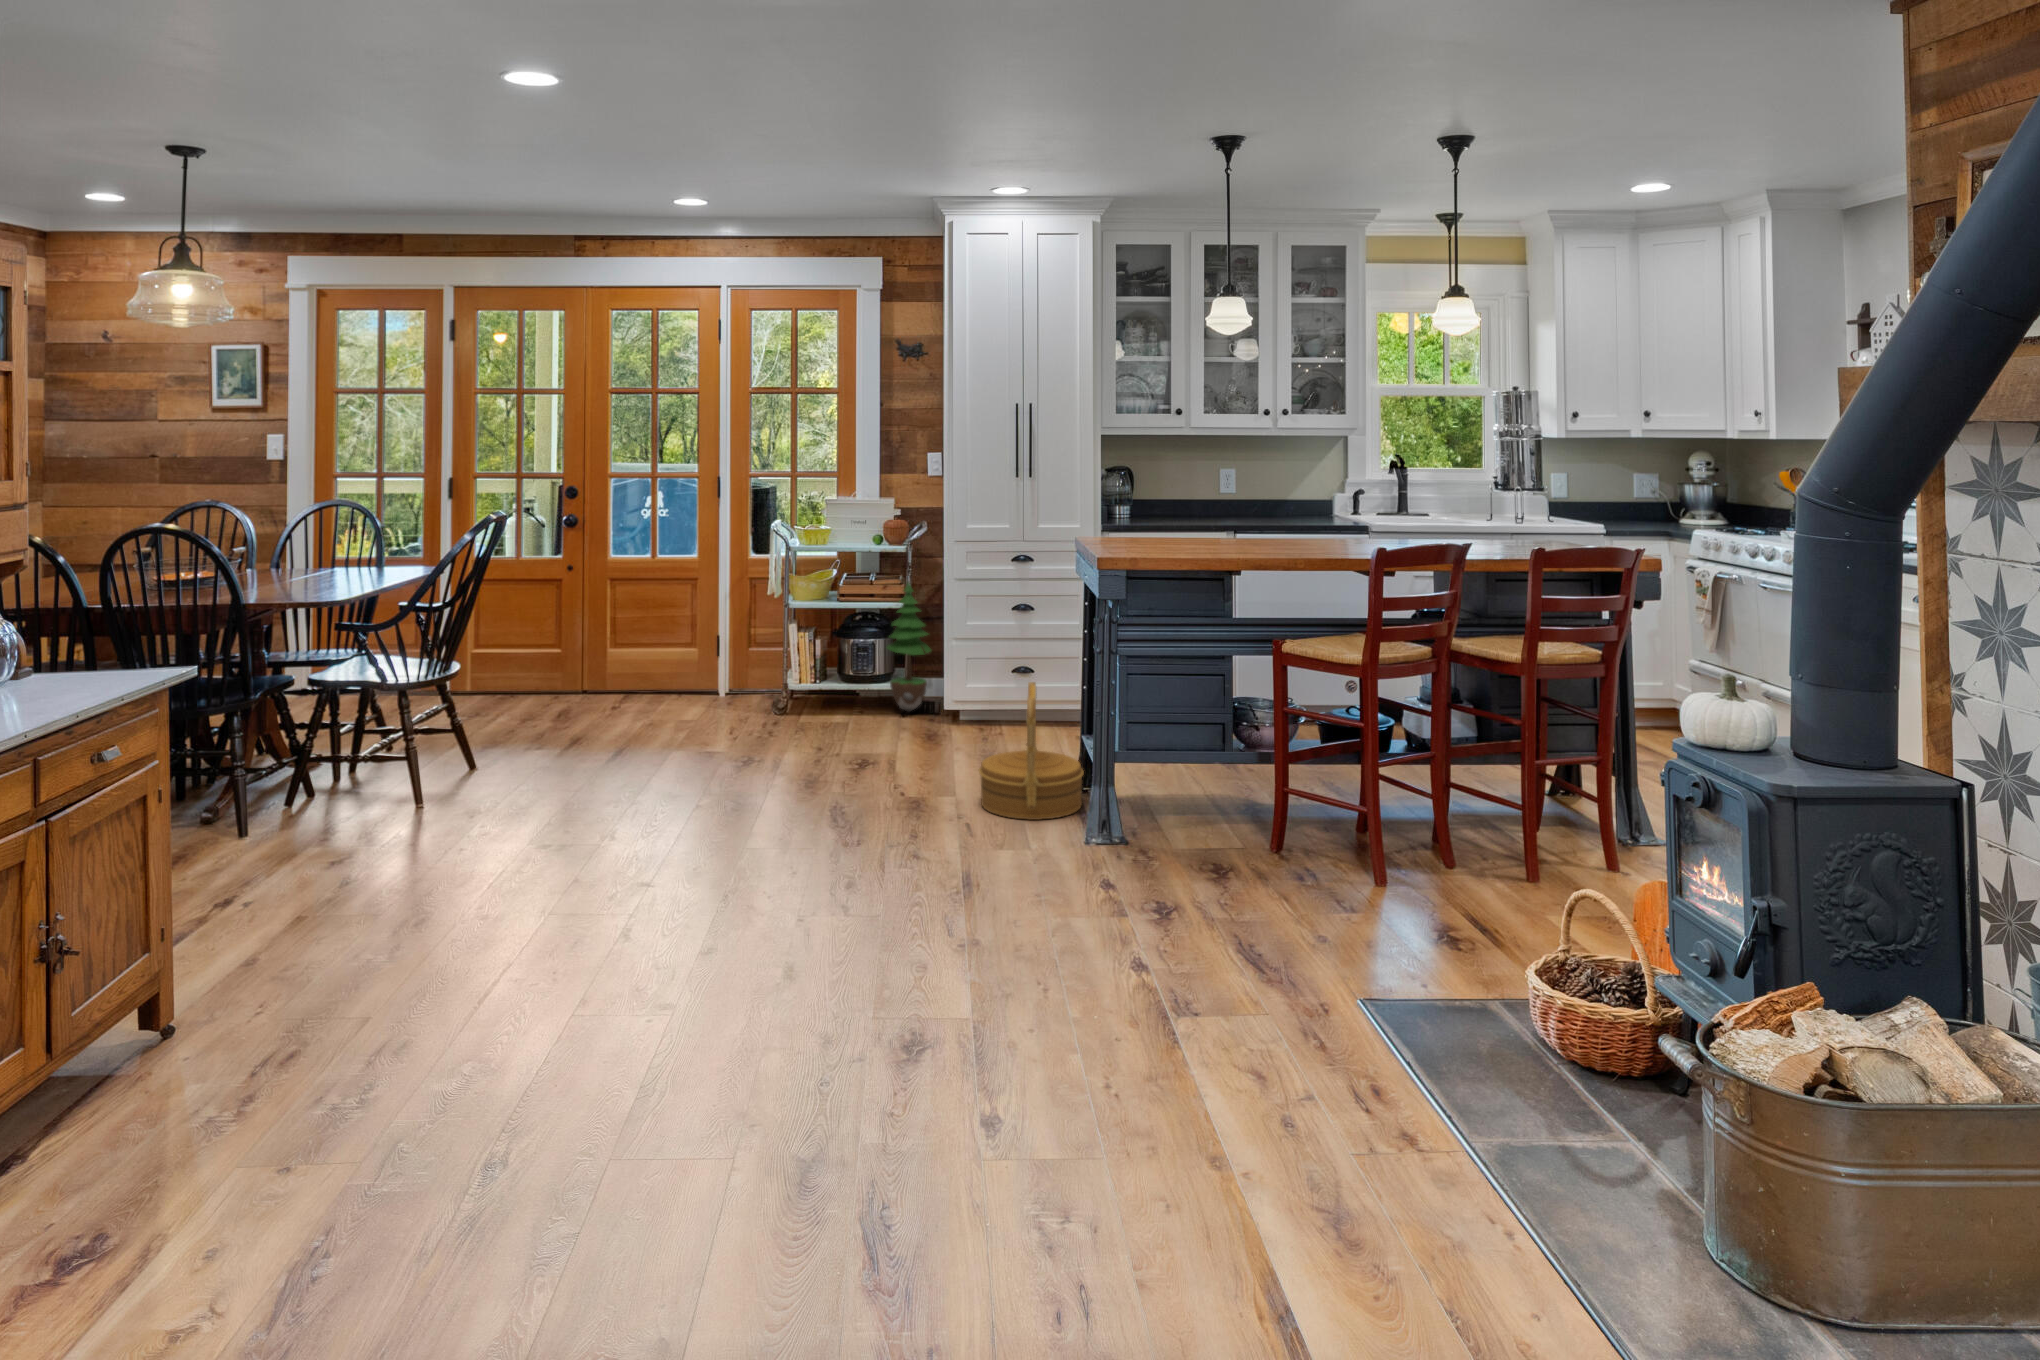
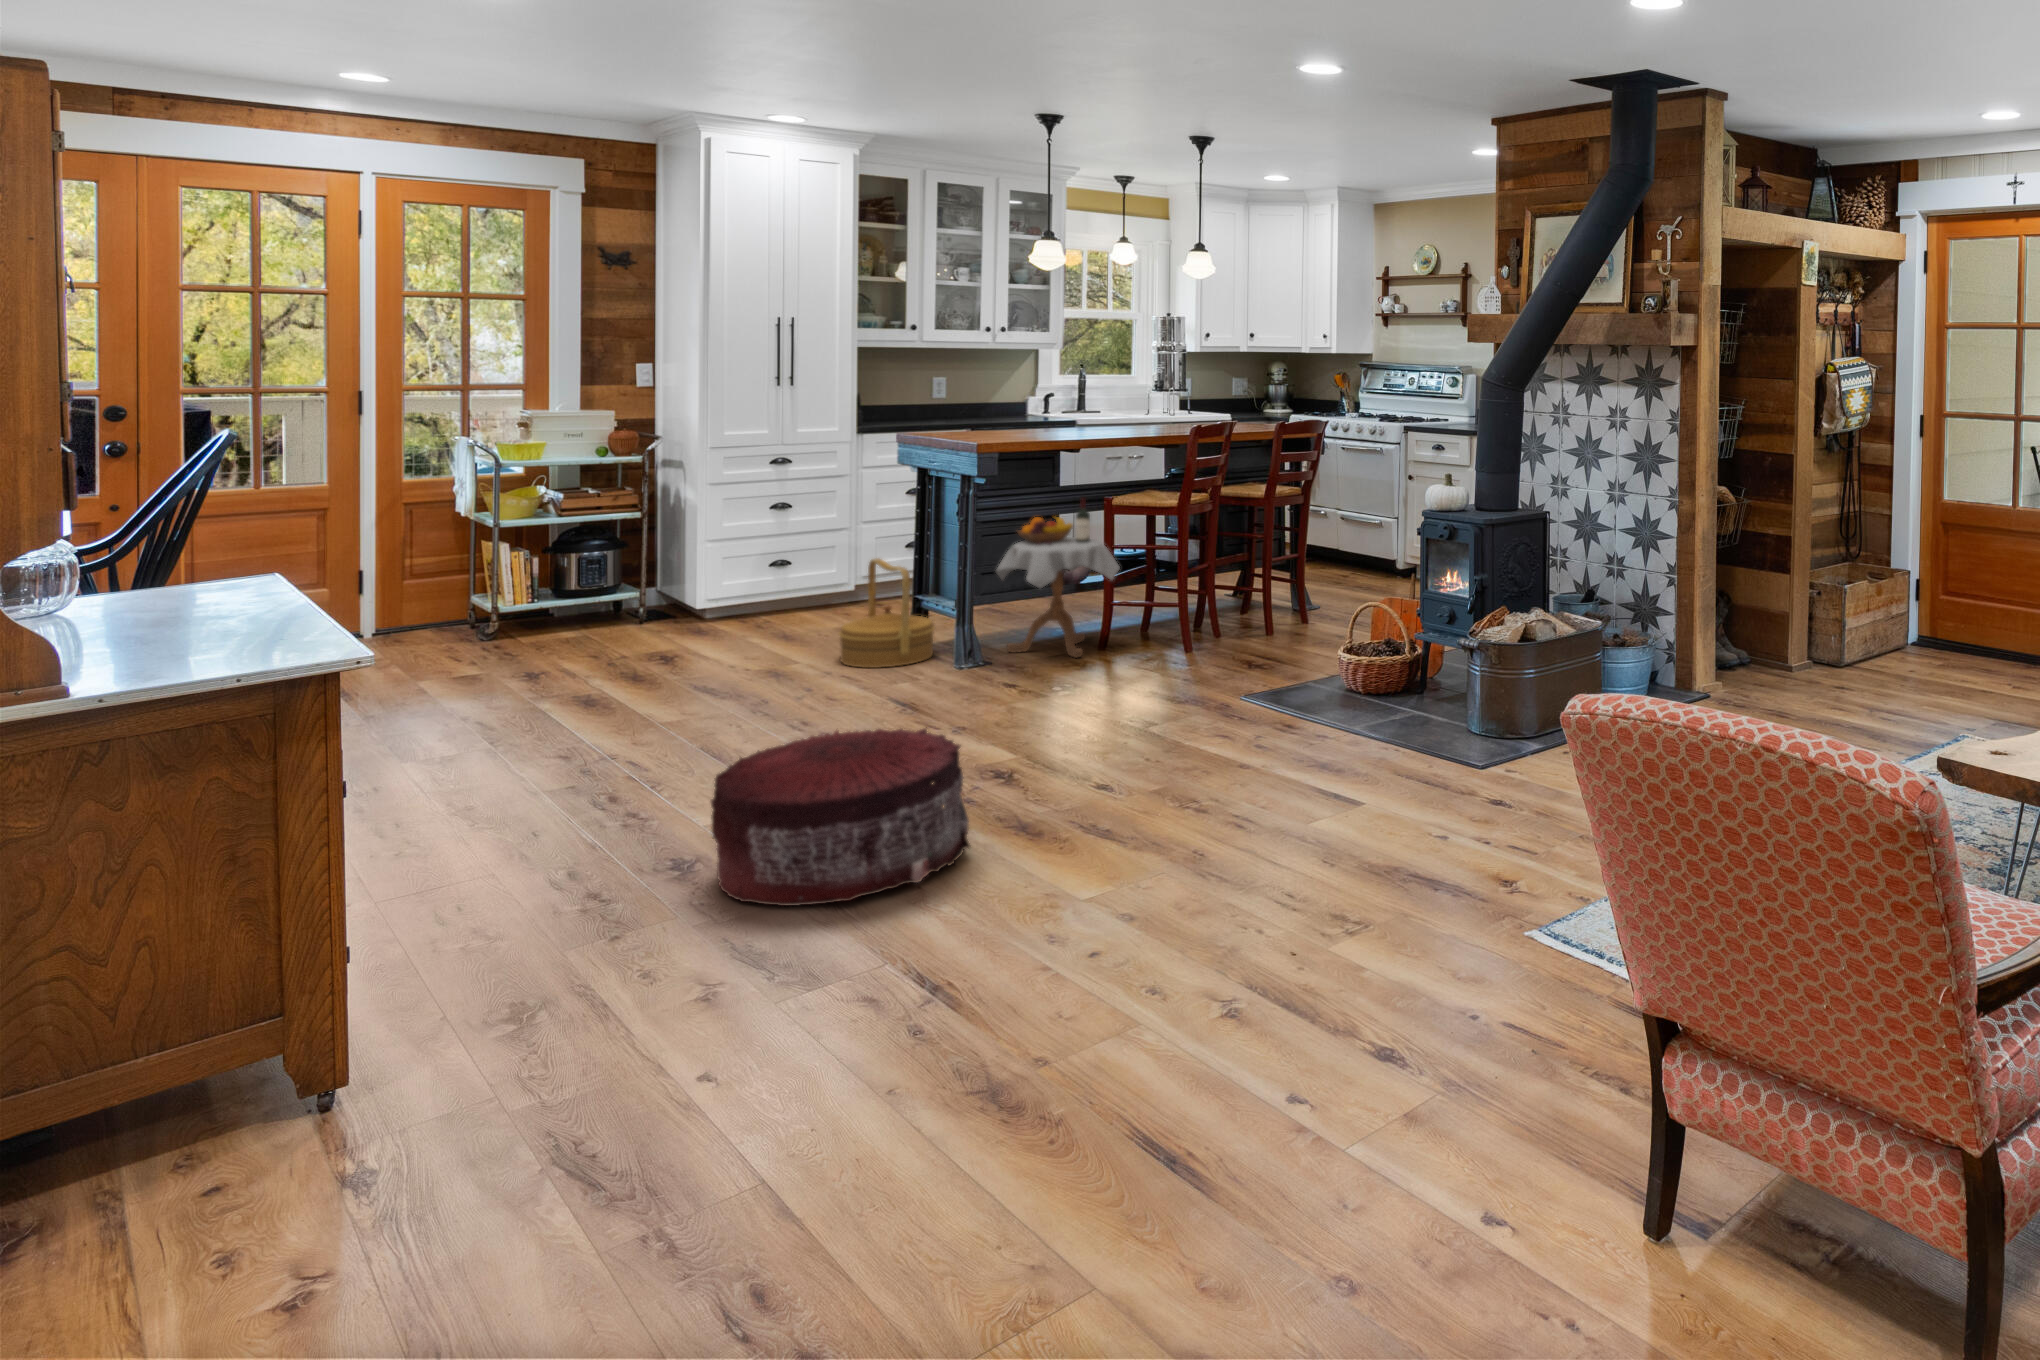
potted tree: present [887,582,931,712] -> none [623,491,678,622]
side table: none [1142,634,1292,855] -> present [996,497,1119,658]
pouf: none [370,943,697,1237] -> present [711,727,970,906]

